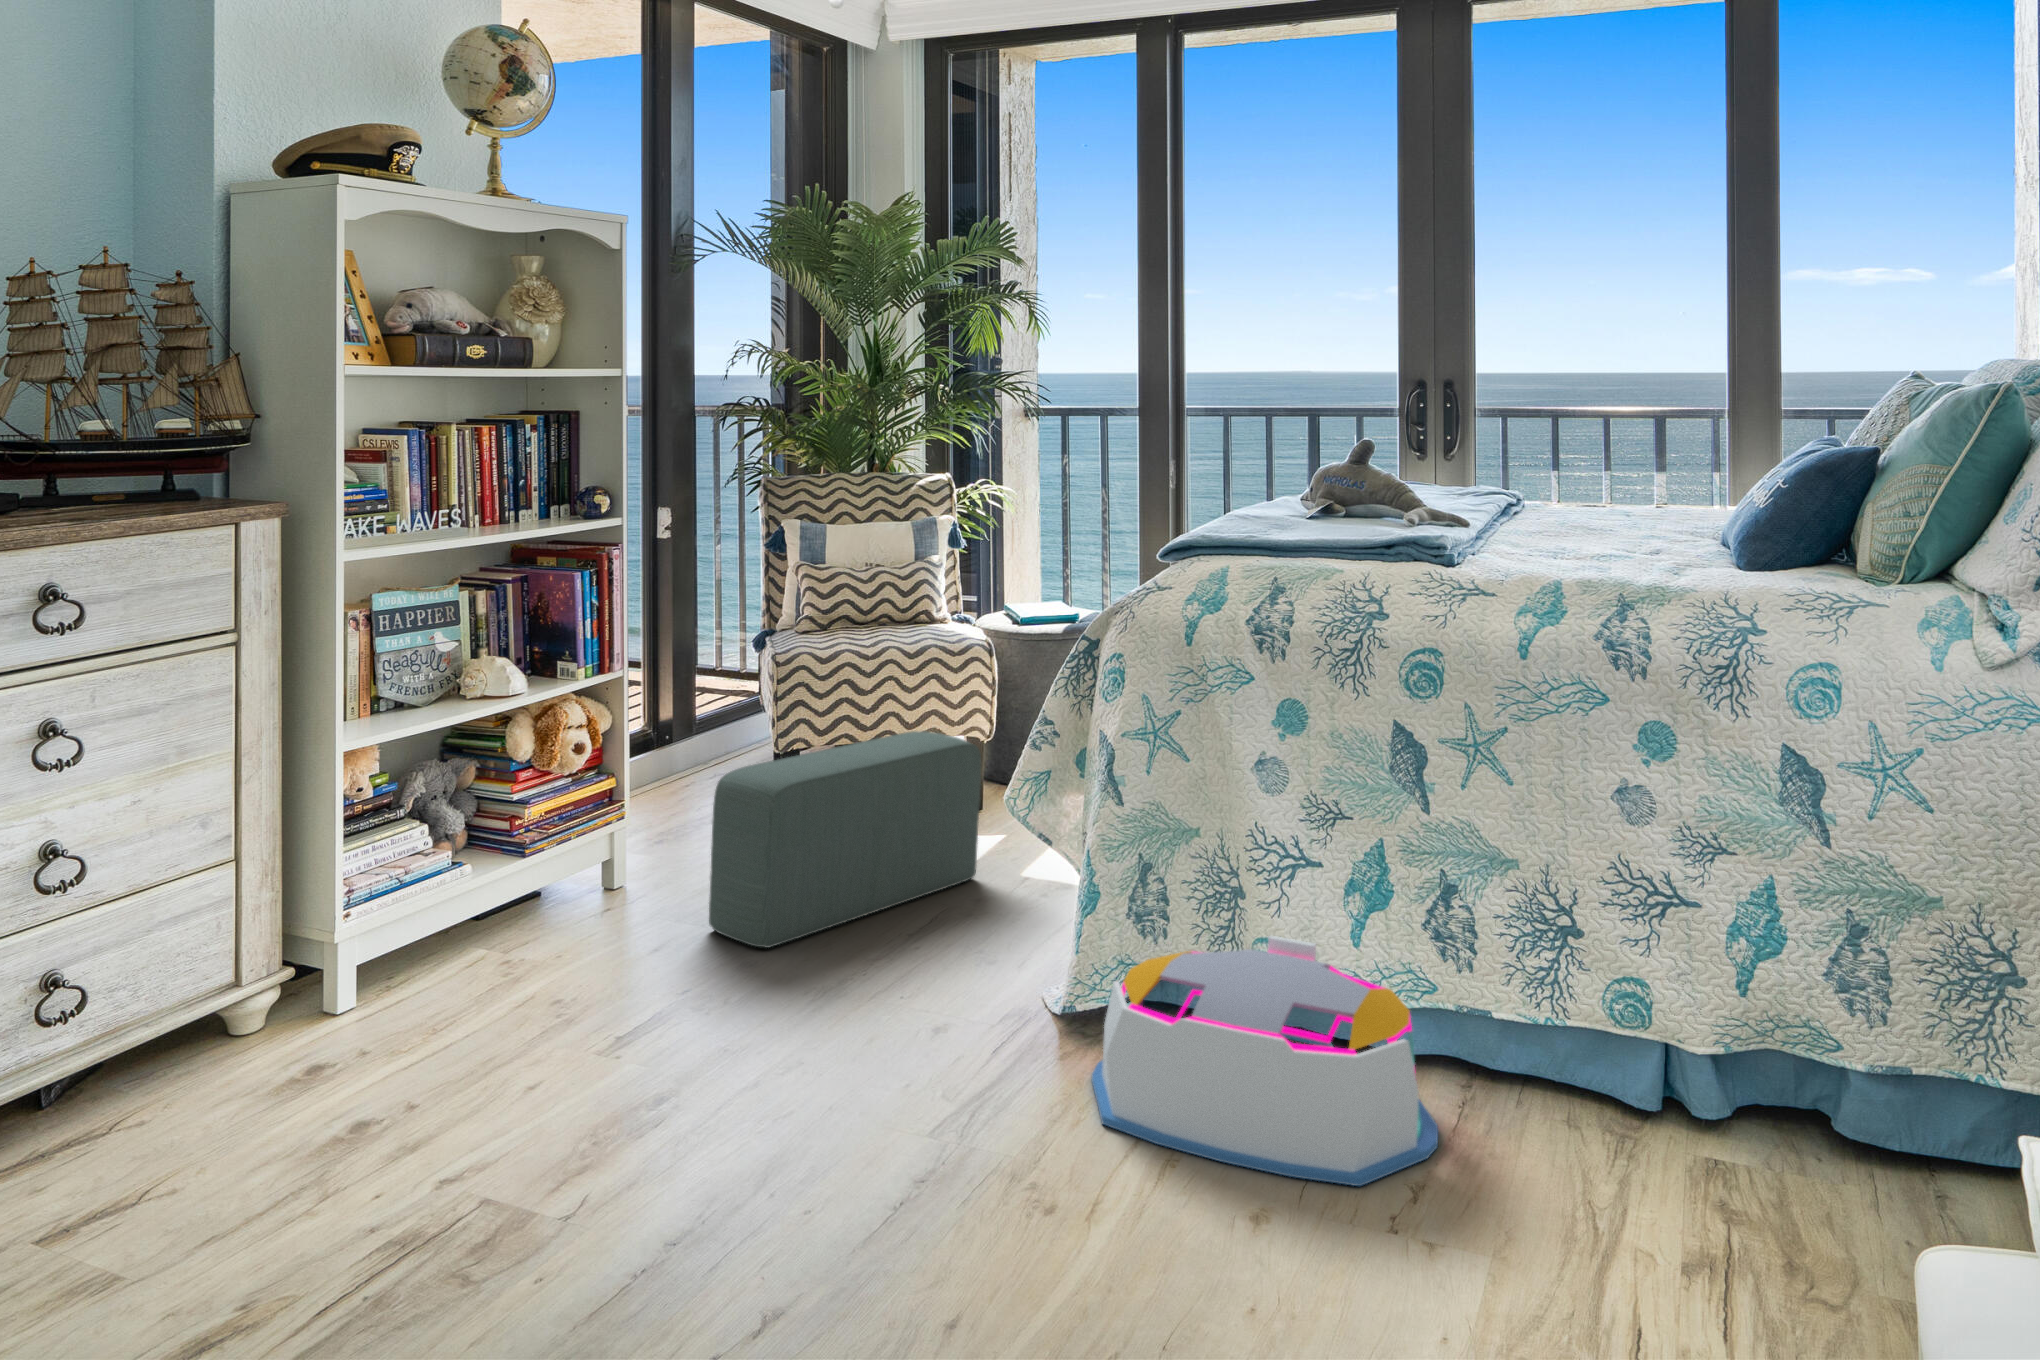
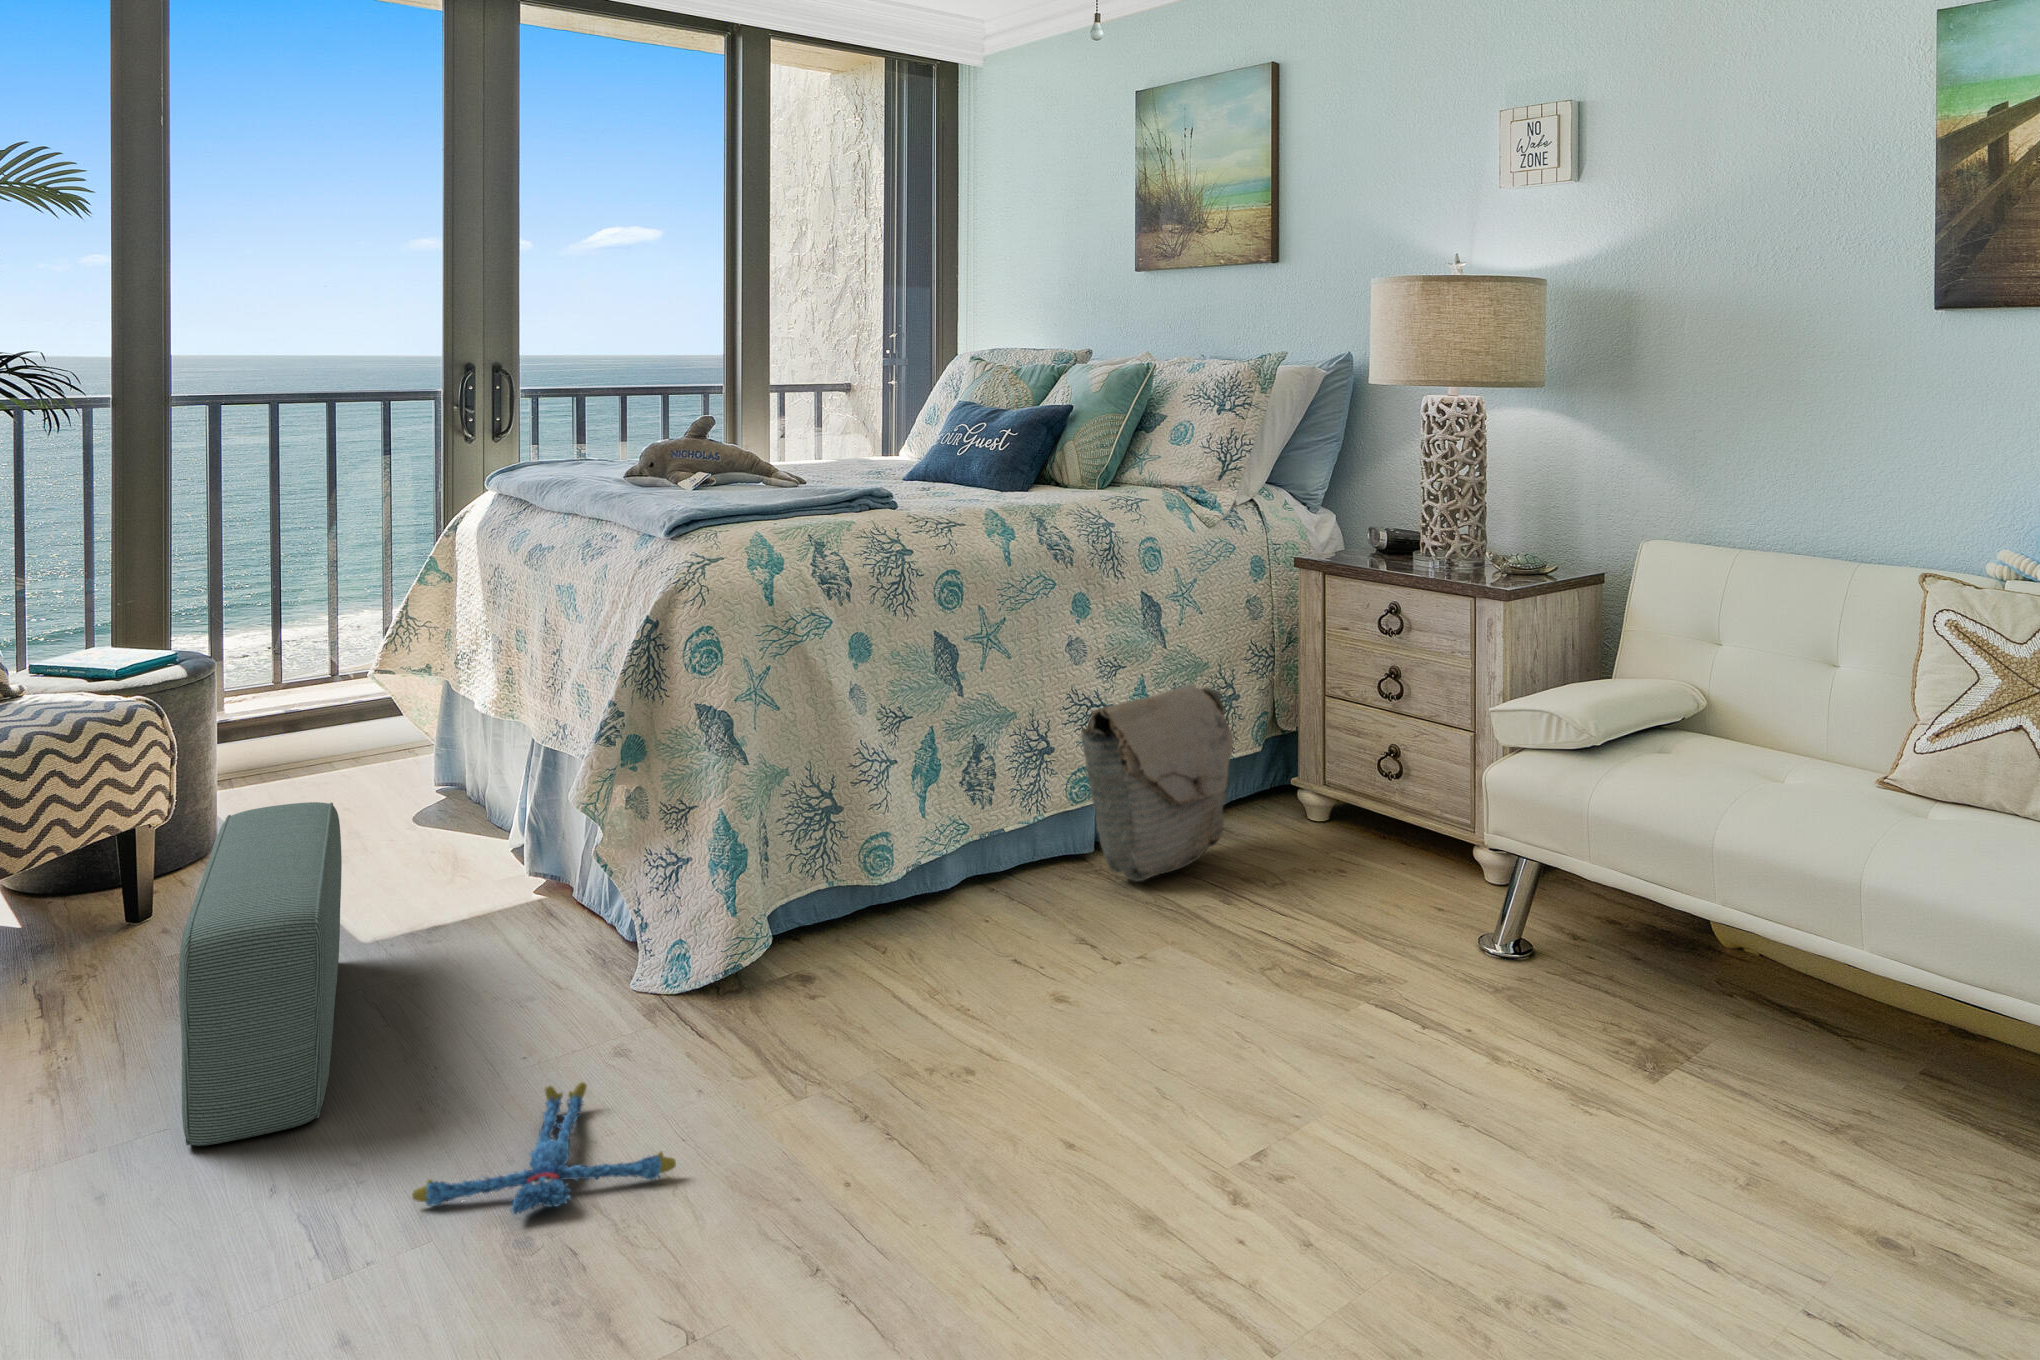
bag: none [1548,885,1857,1187] -> present [1081,684,1234,881]
storage bin: present [1092,936,1438,1186] -> none [819,827,1094,1031]
plush toy: none [680,992,850,1083] -> present [412,1082,676,1214]

